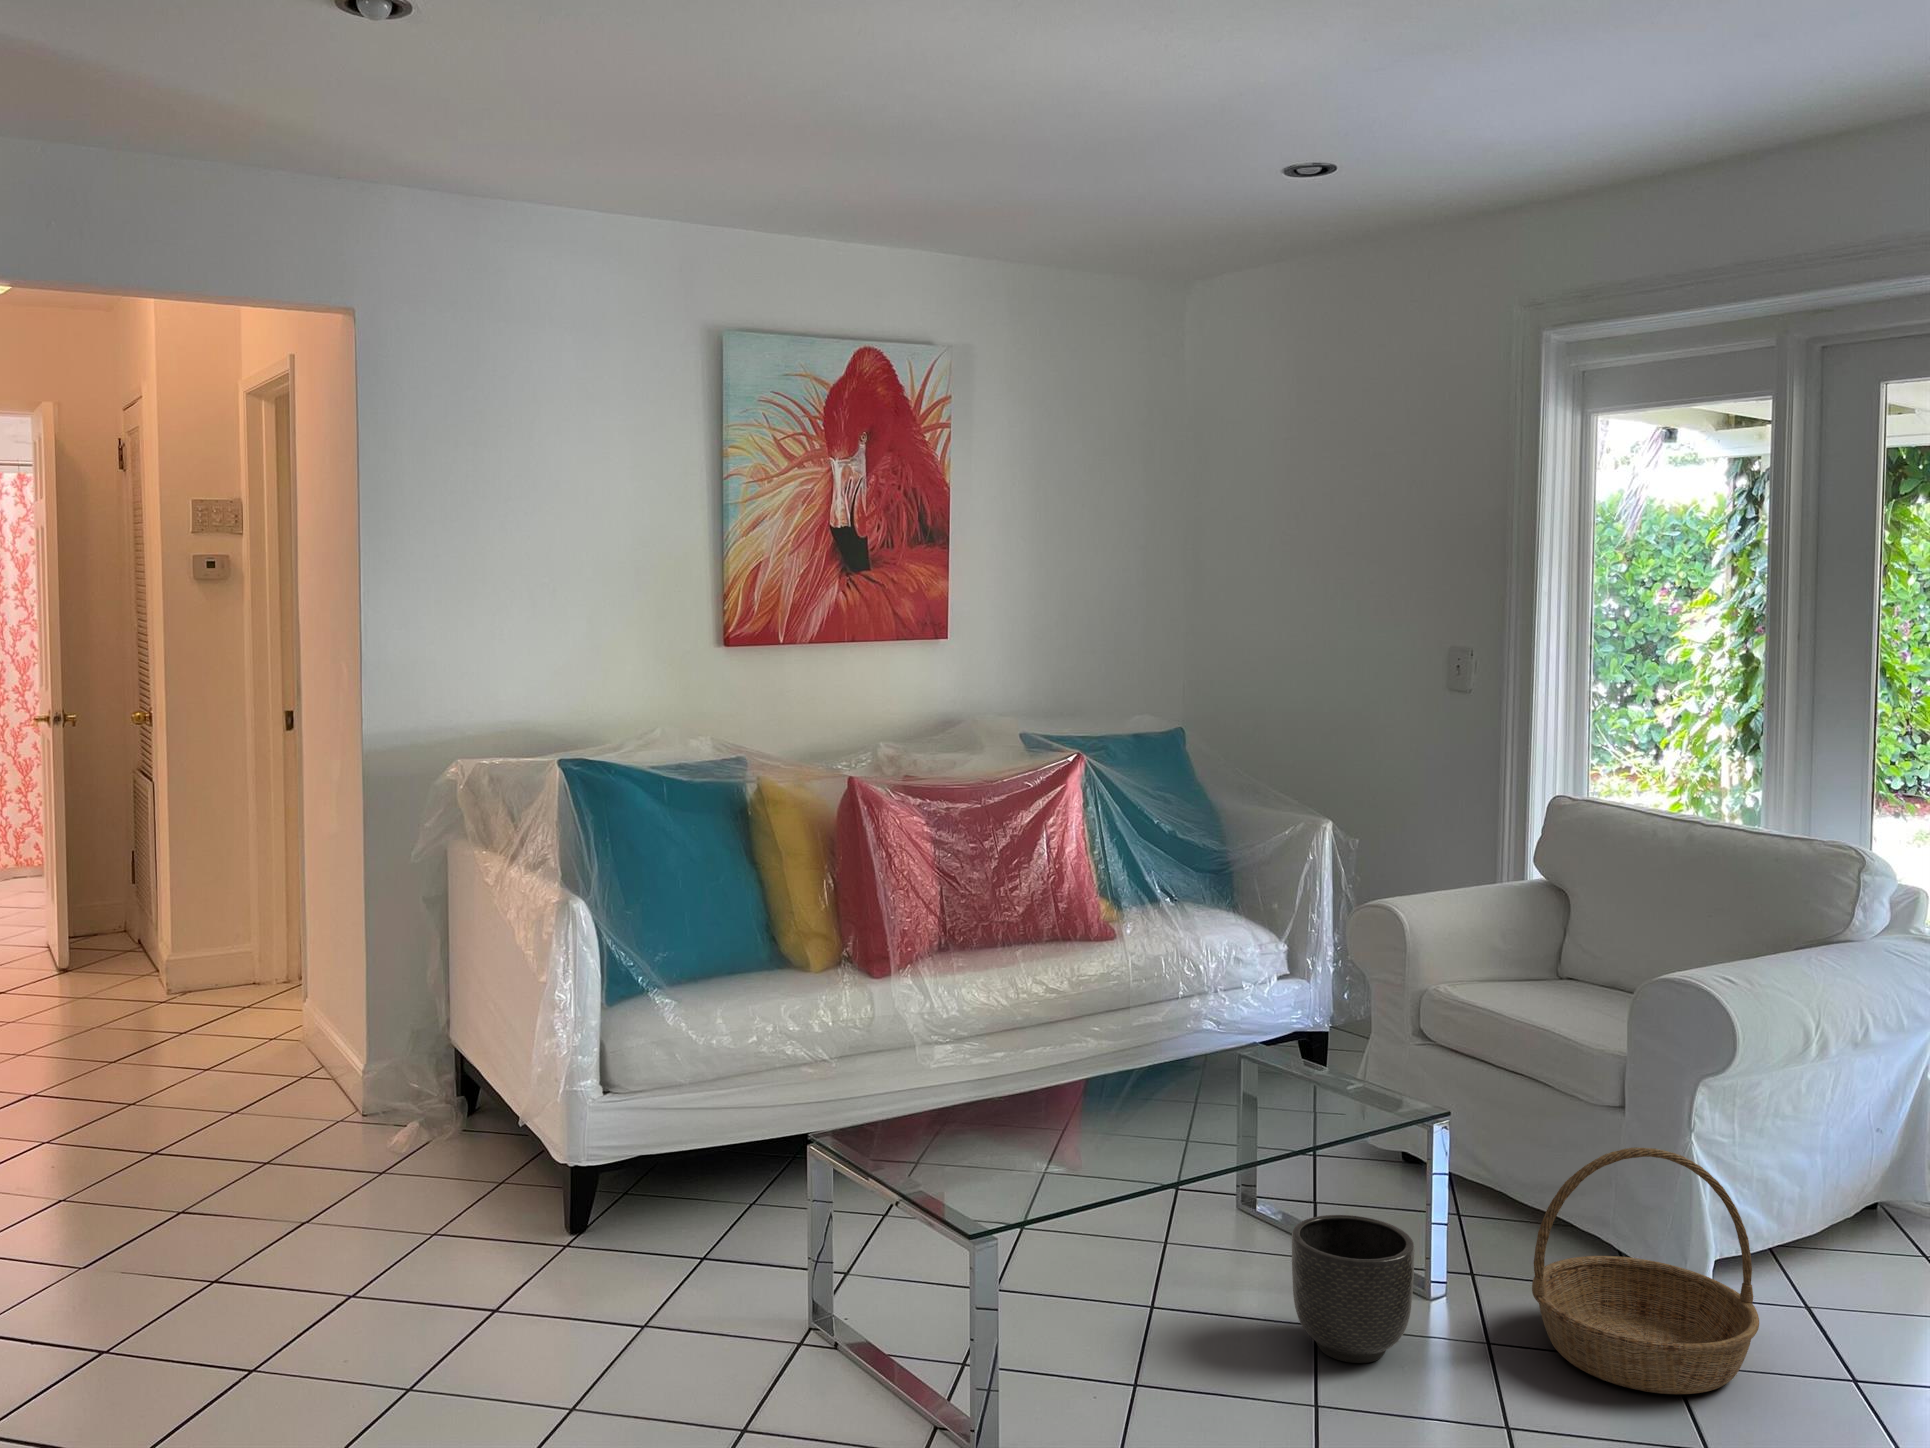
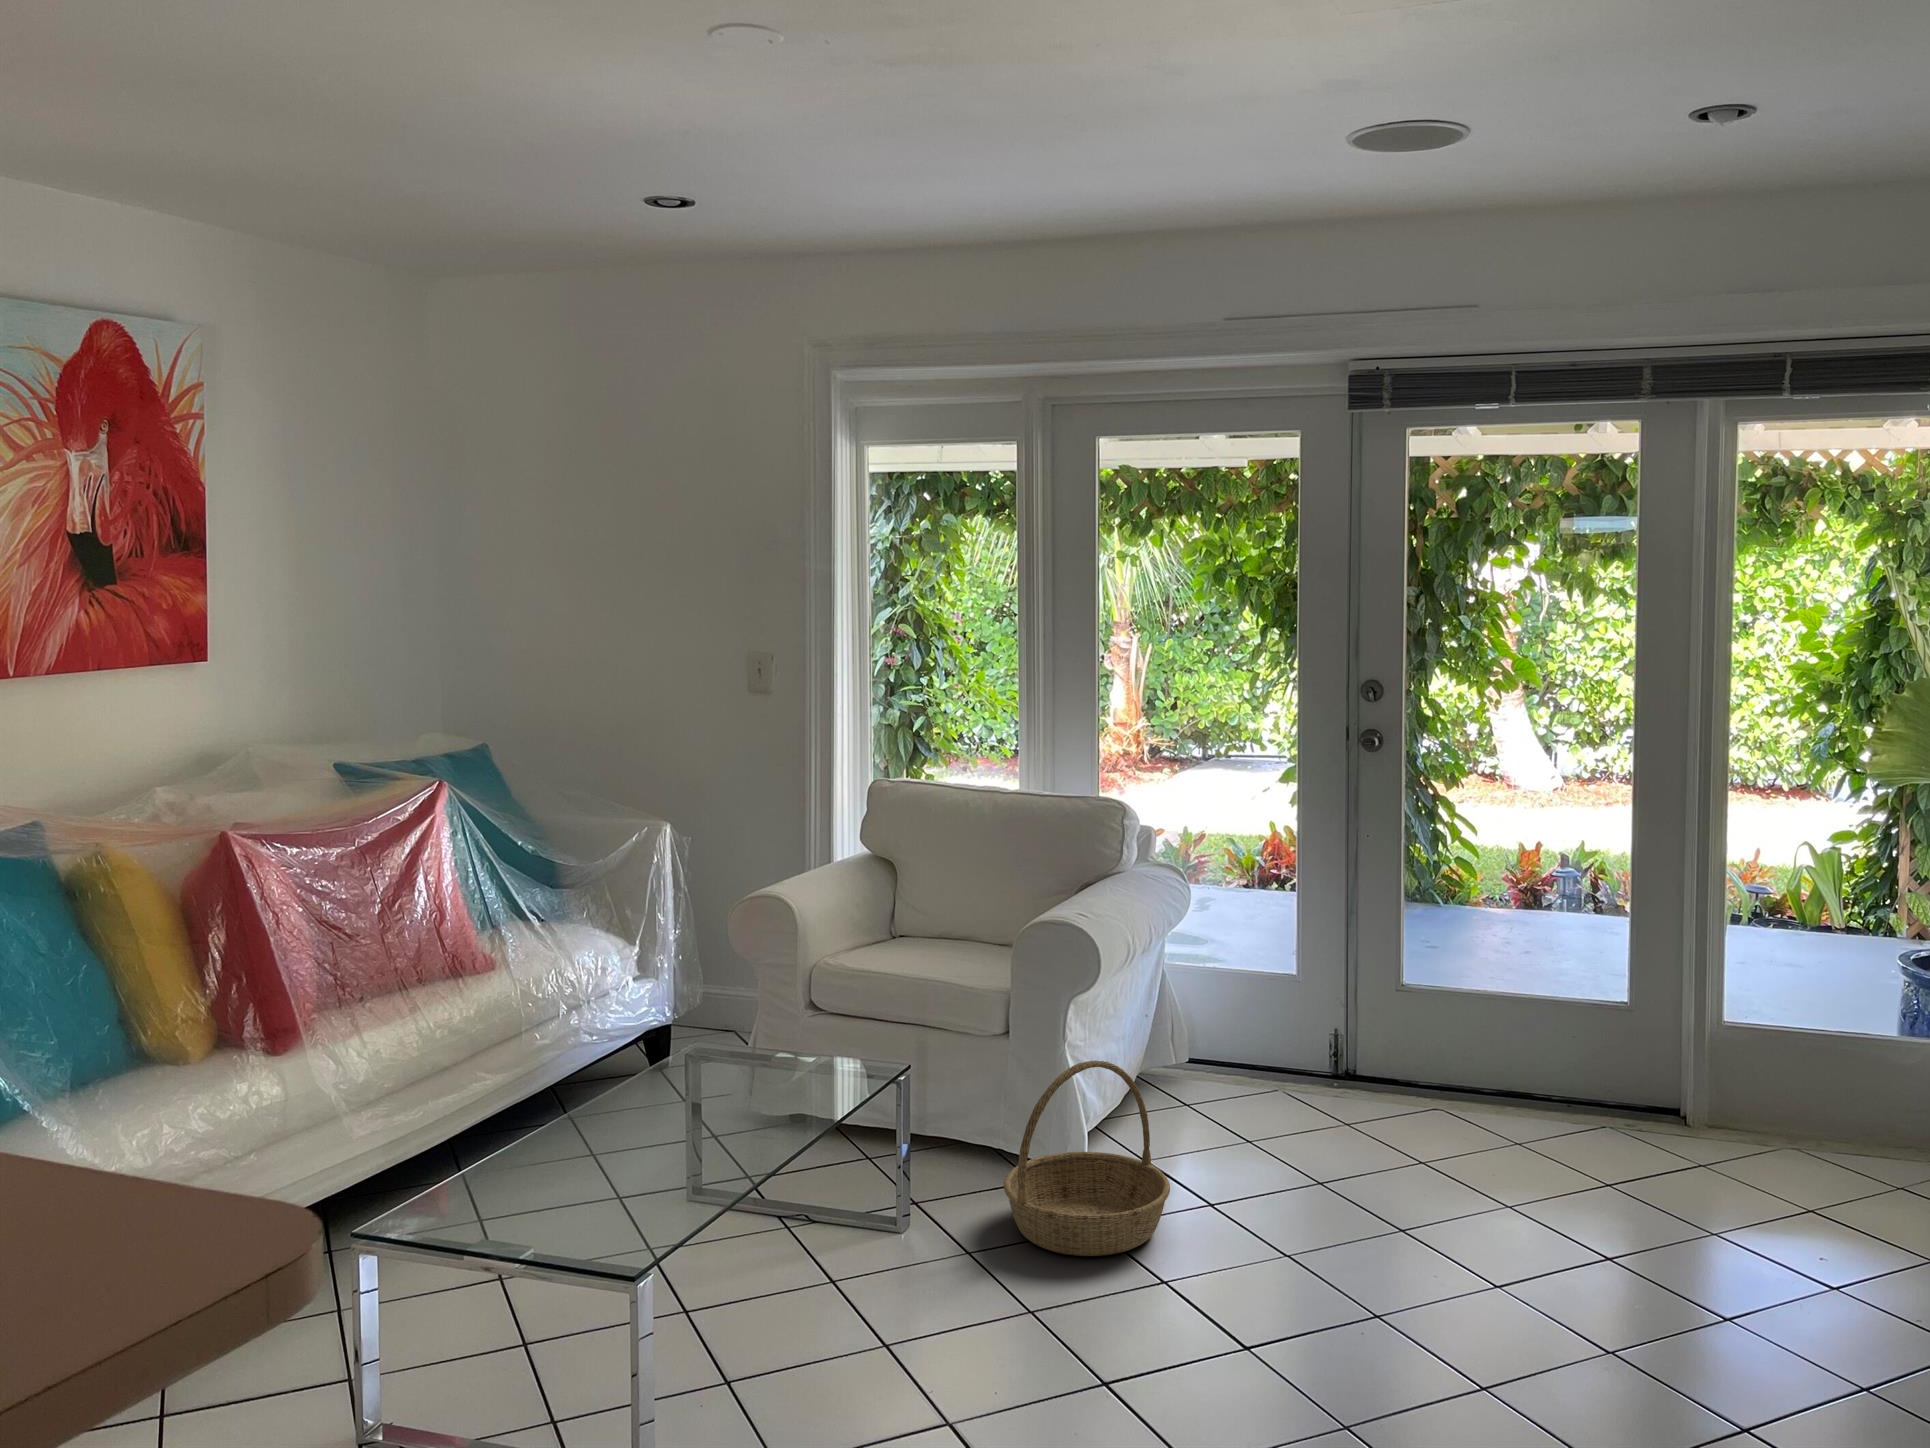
planter: present [1292,1215,1415,1363] -> none [840,1177,947,1309]

